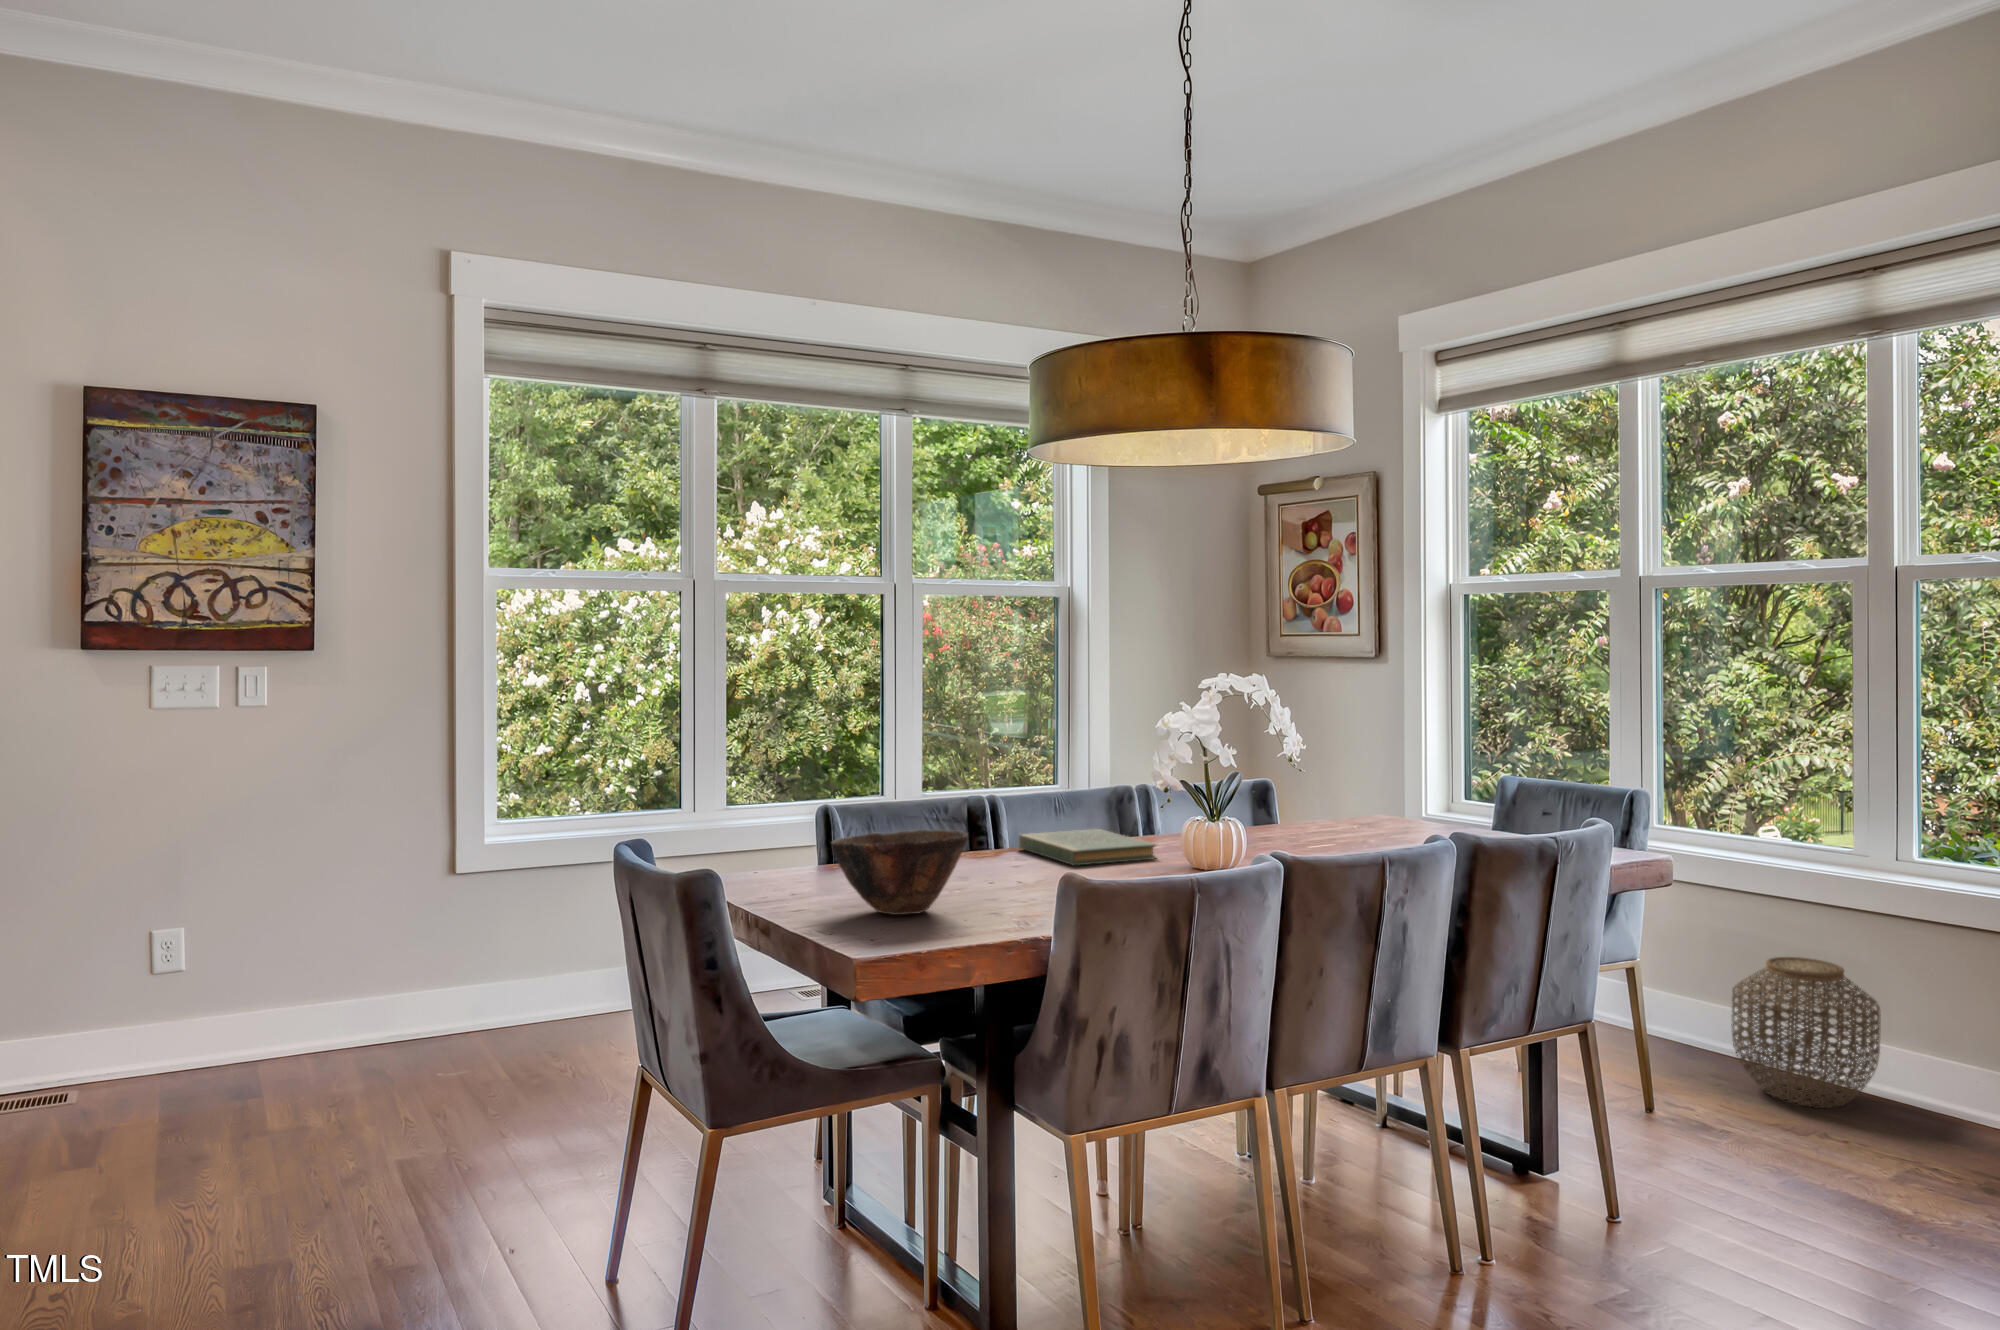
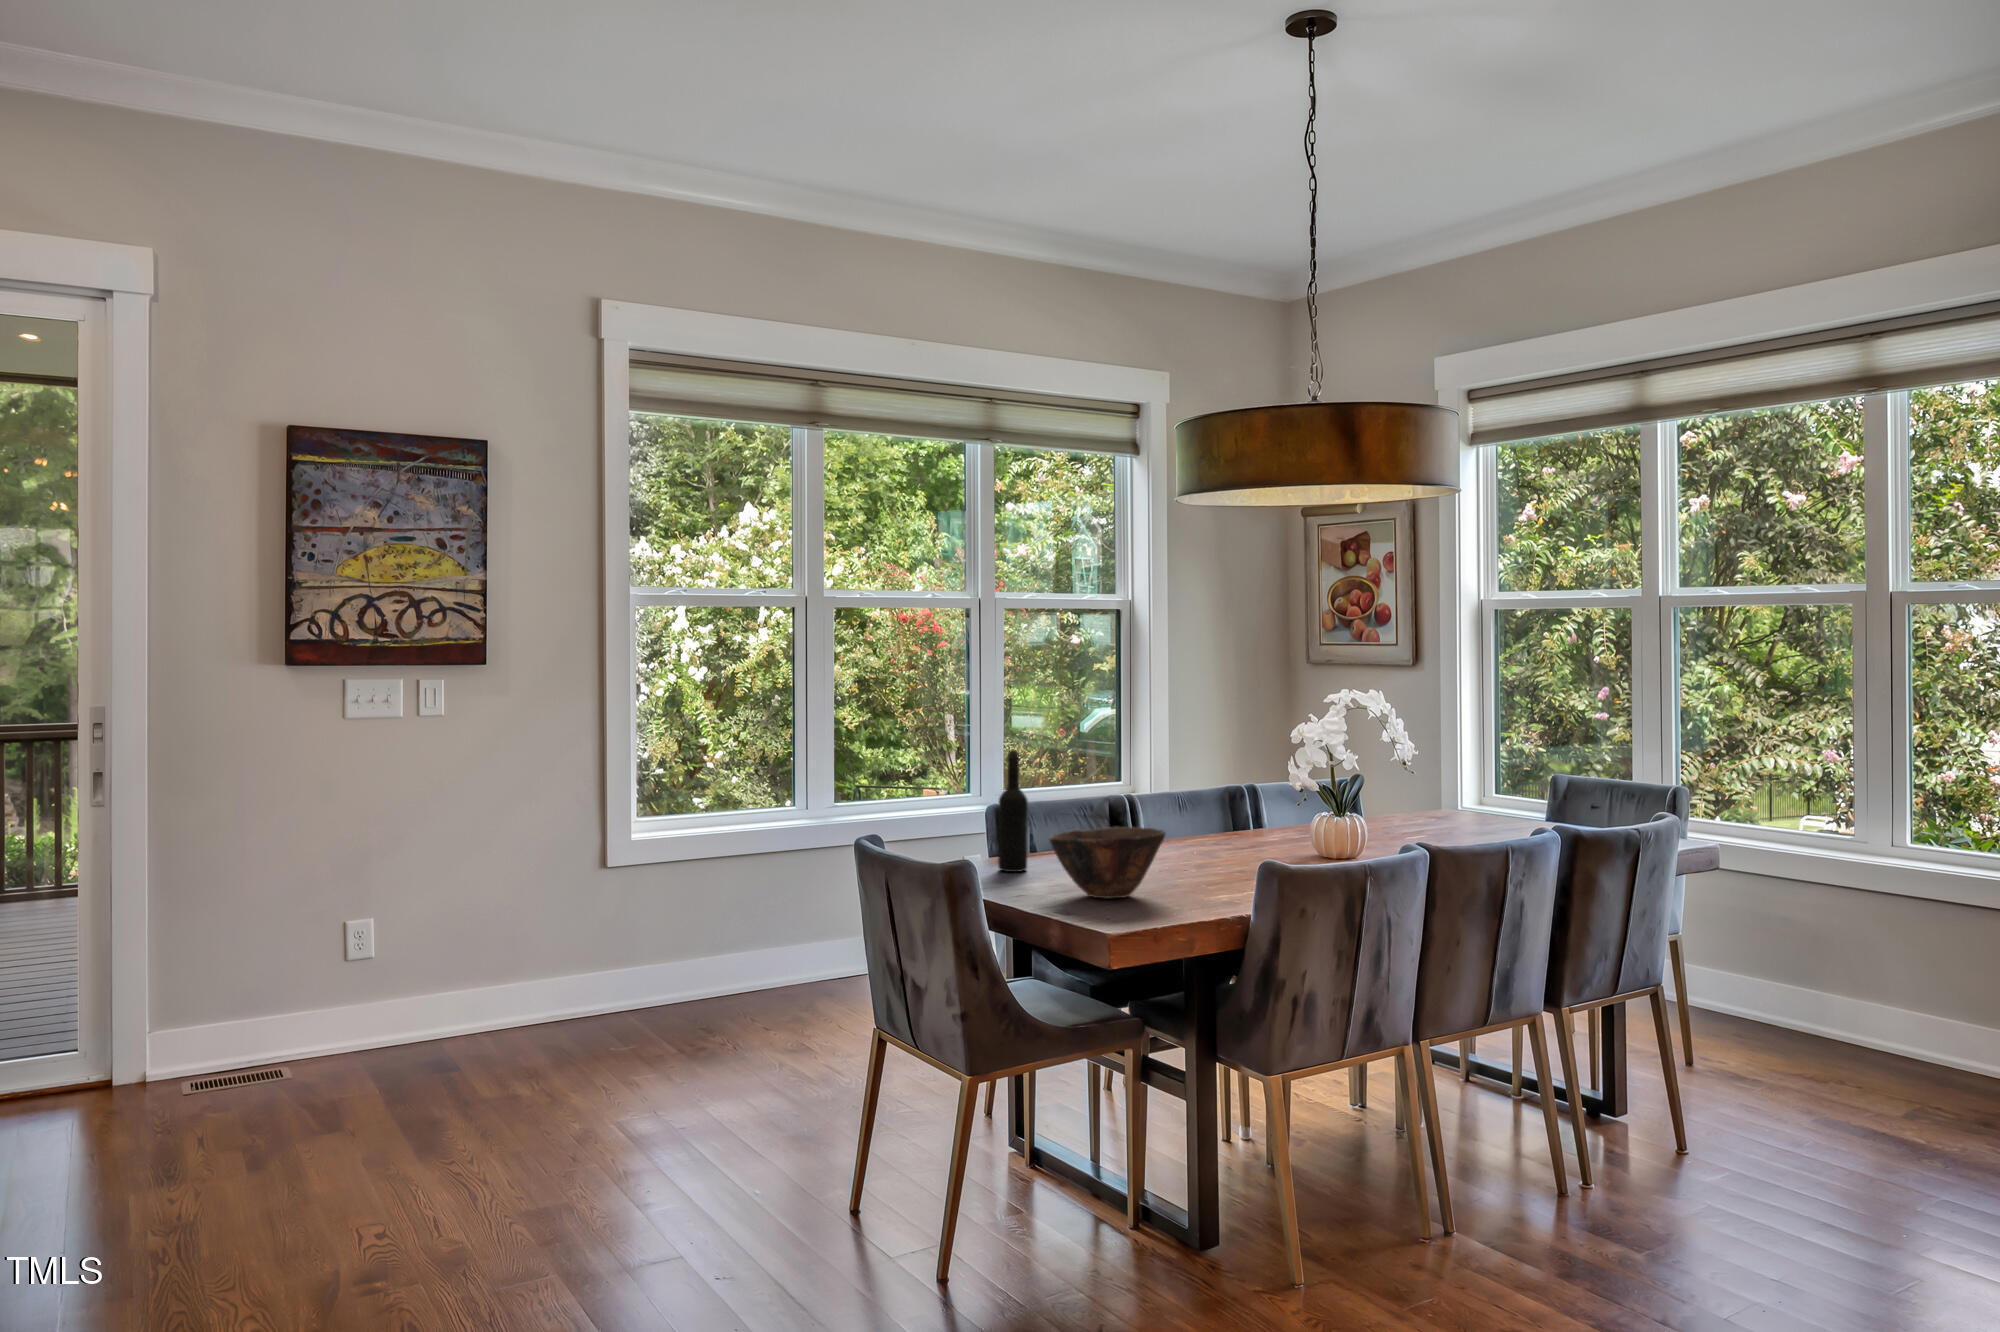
wine bottle: none [806,740,840,882] -> present [998,750,1028,872]
book: present [1019,829,1156,866] -> none [1157,825,1285,857]
woven basket: present [1732,957,1881,1108] -> none [1751,931,1879,1059]

